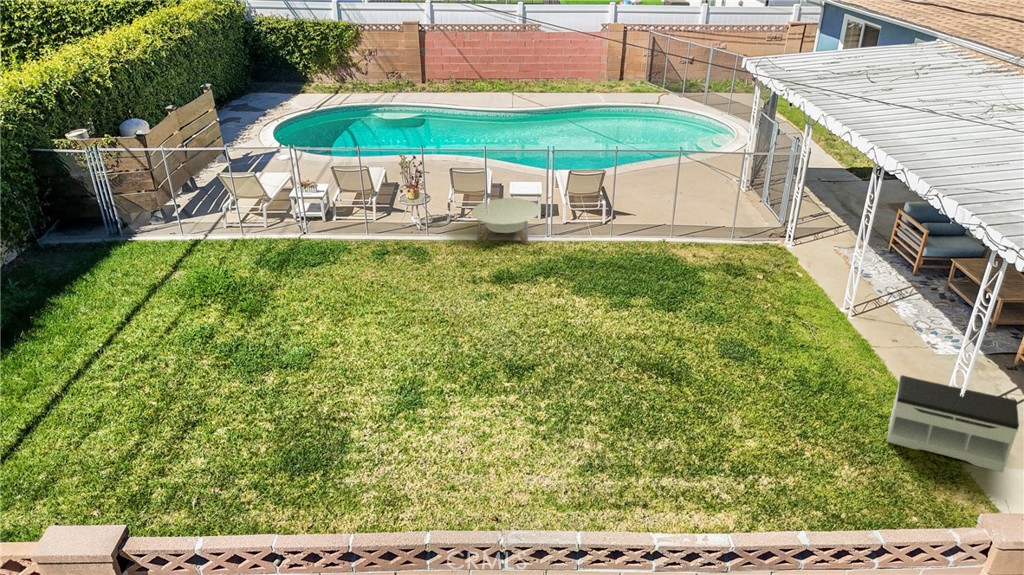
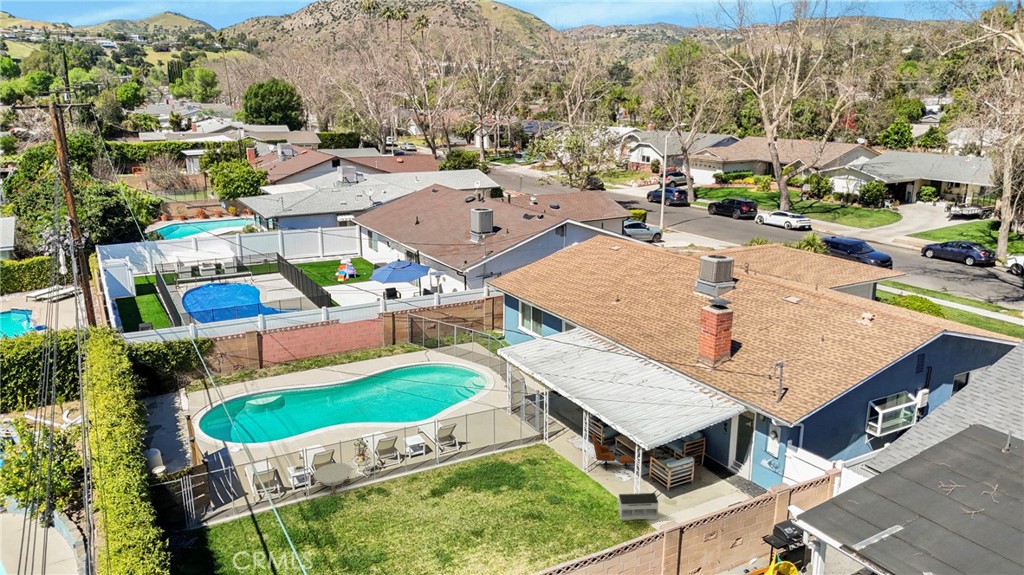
round table: present [472,198,541,245] -> present [314,463,352,495]
lounge chair: none [880,232,982,333] -> present [592,434,633,469]

